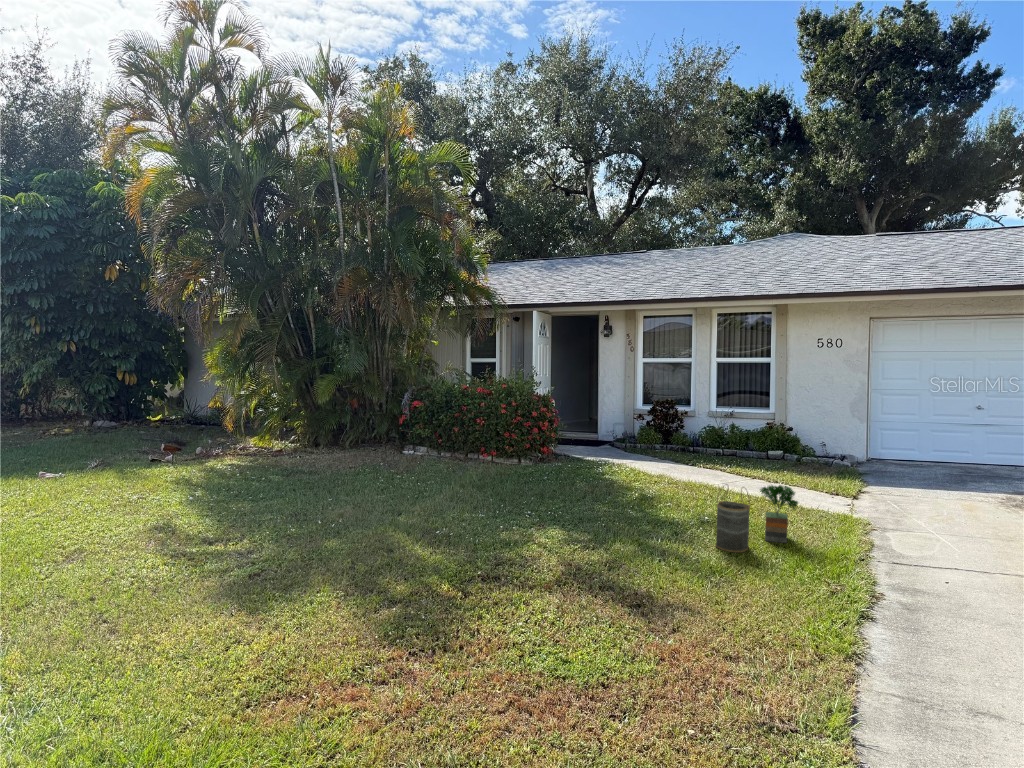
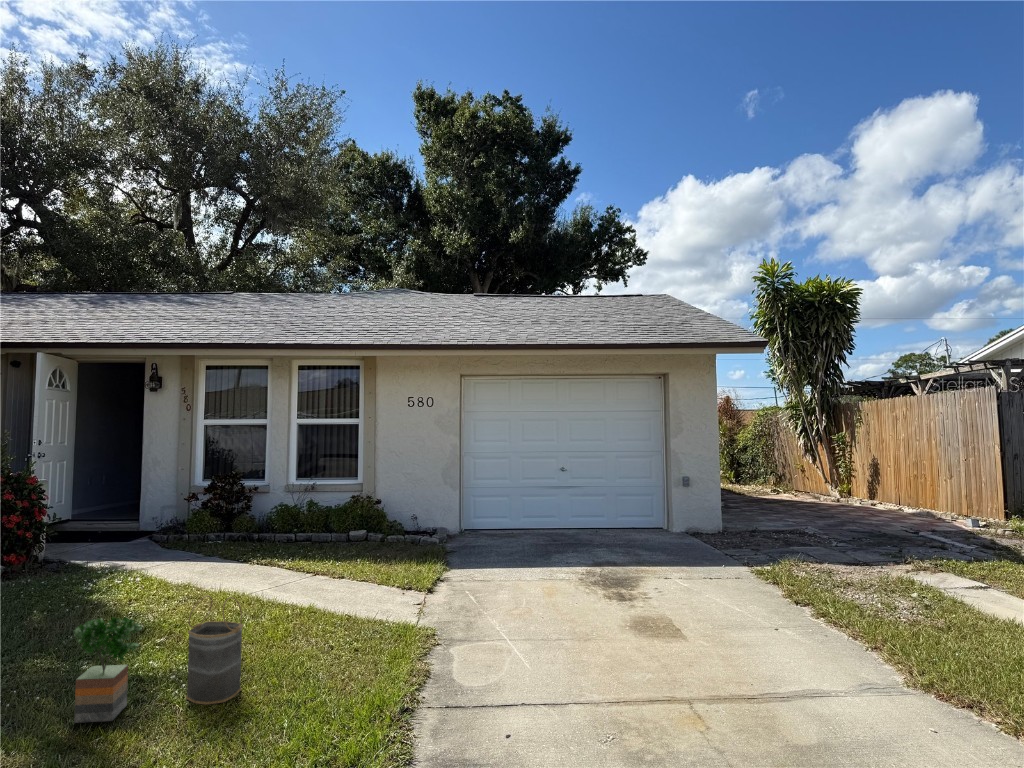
potted tree: present [760,485,798,543] -> present [74,617,141,723]

